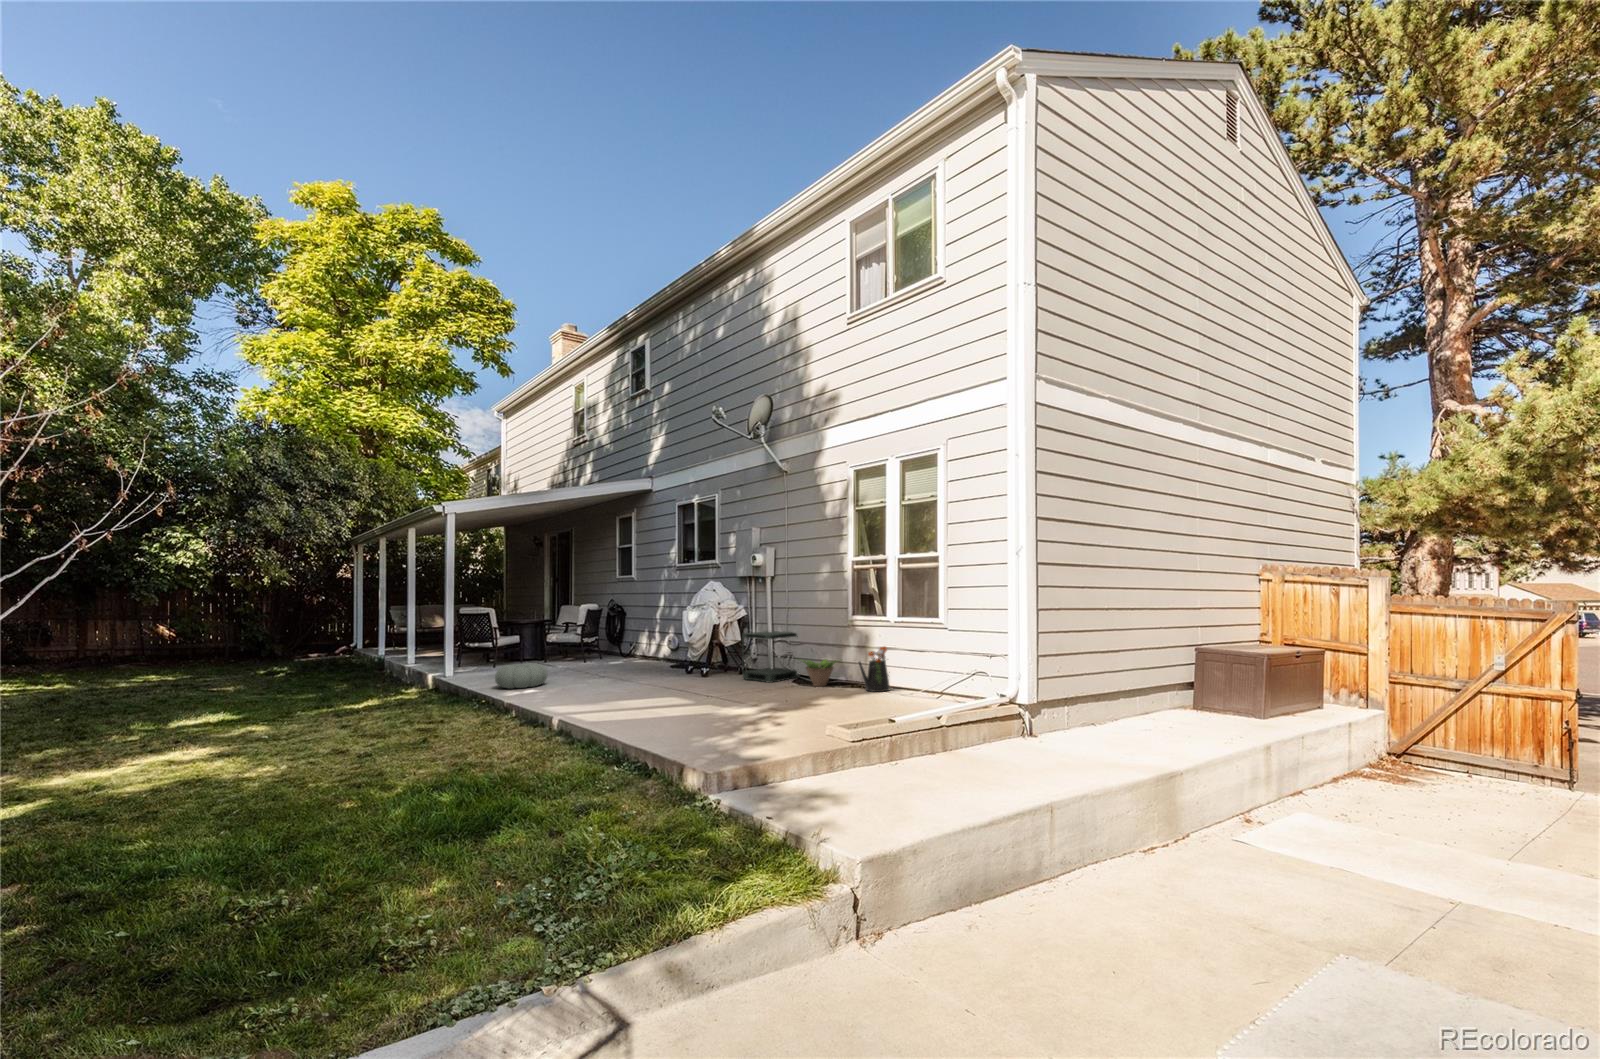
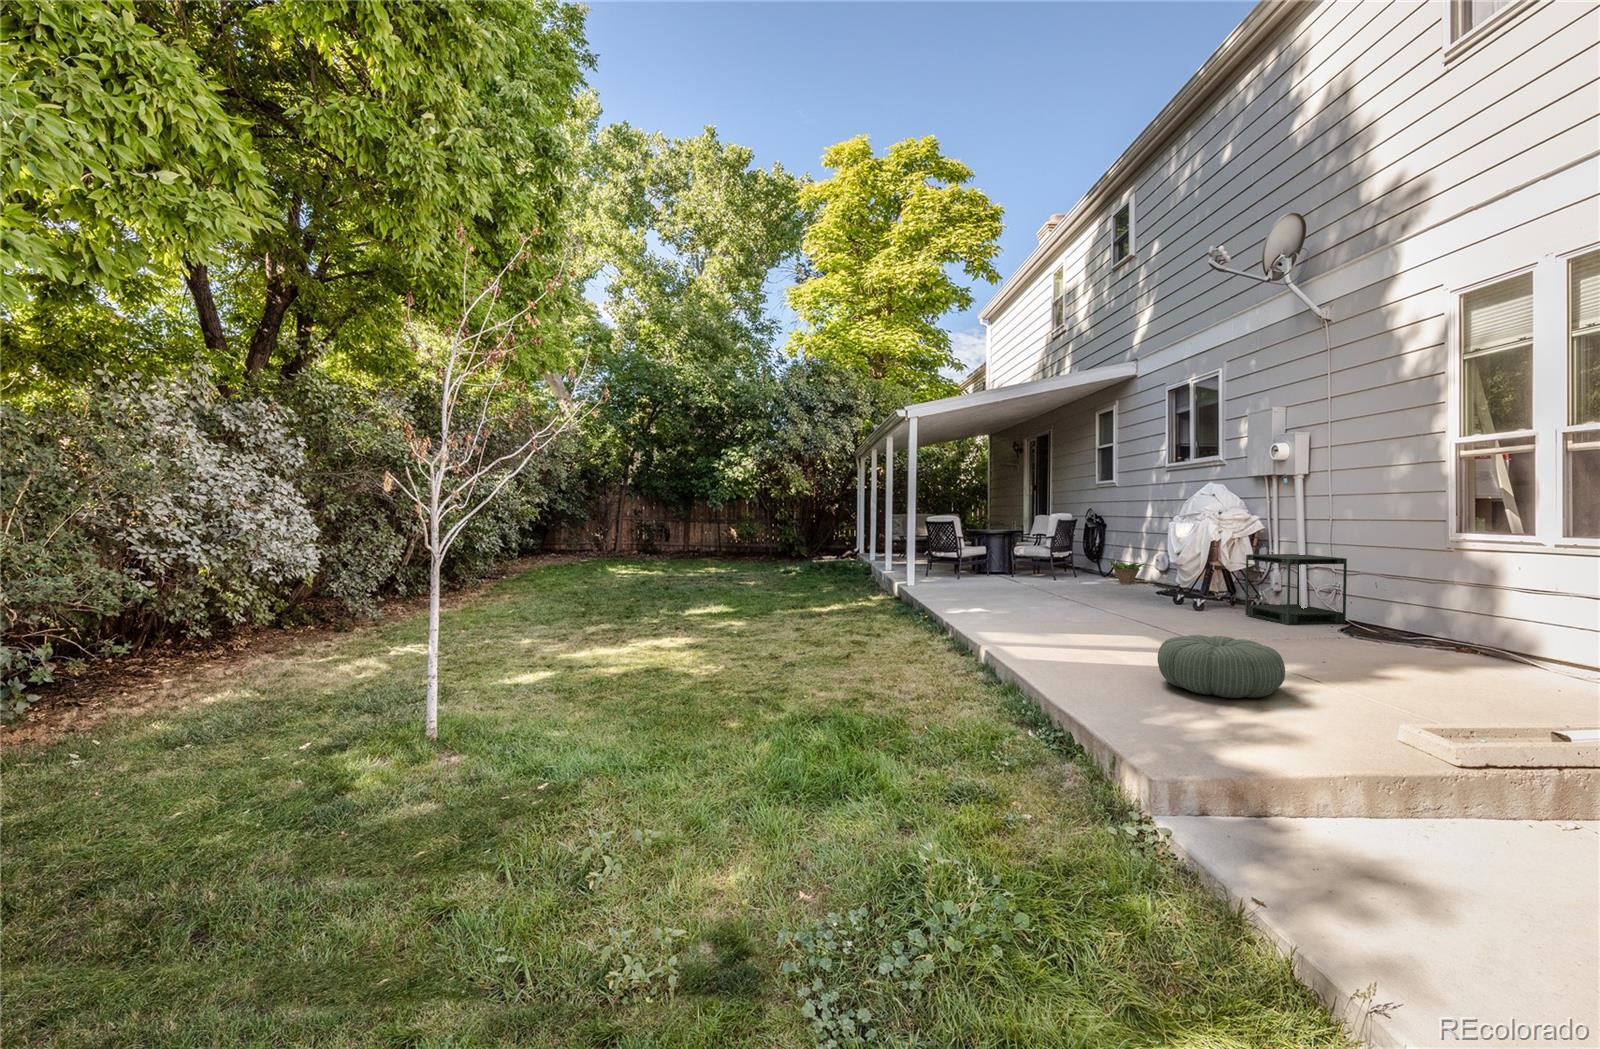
watering can: present [858,647,890,692] -> none [1457,589,1543,667]
decorative plant: present [802,659,836,686] -> present [1106,560,1144,584]
pouf: present [495,663,547,689] -> present [1158,635,1285,698]

